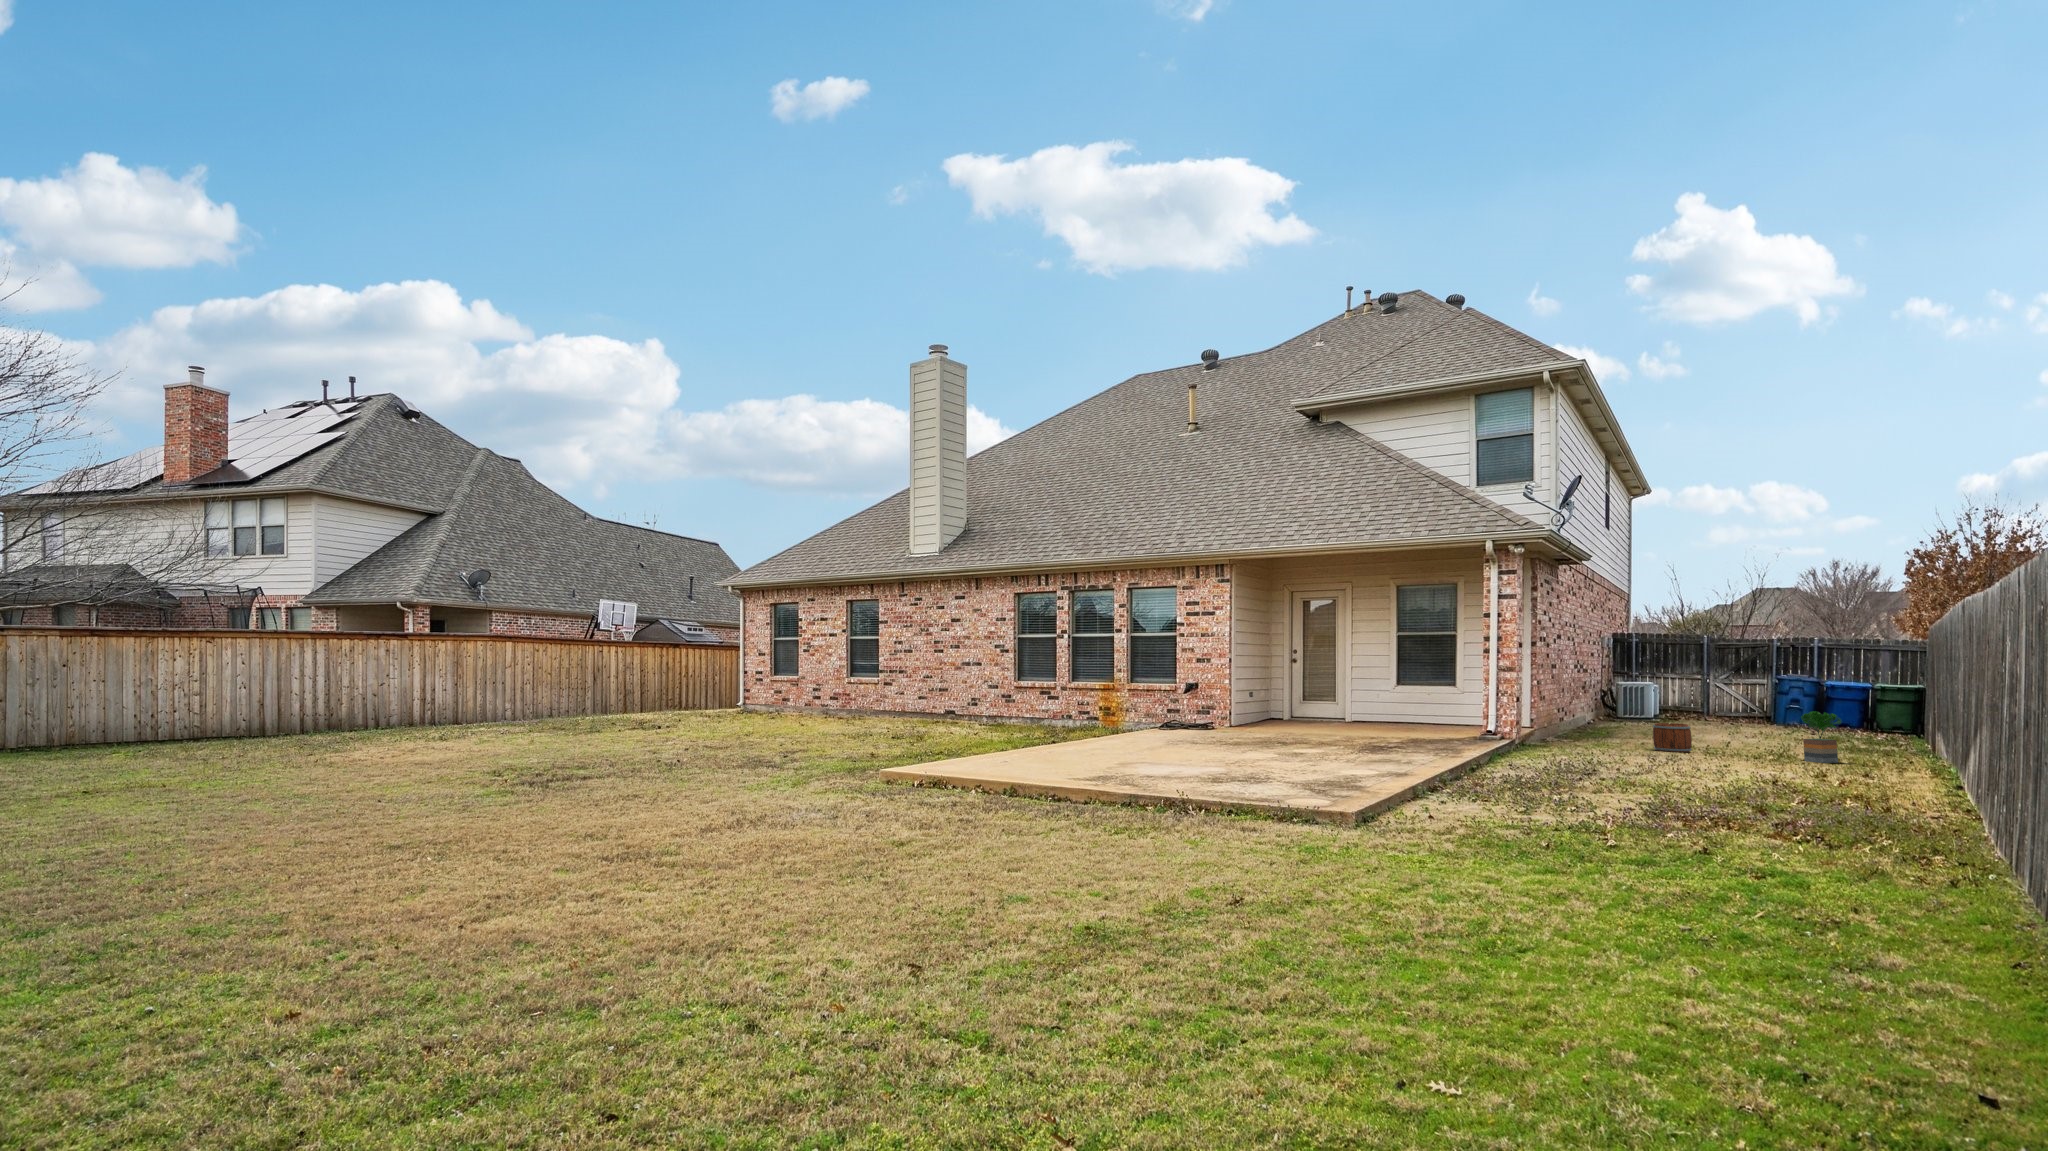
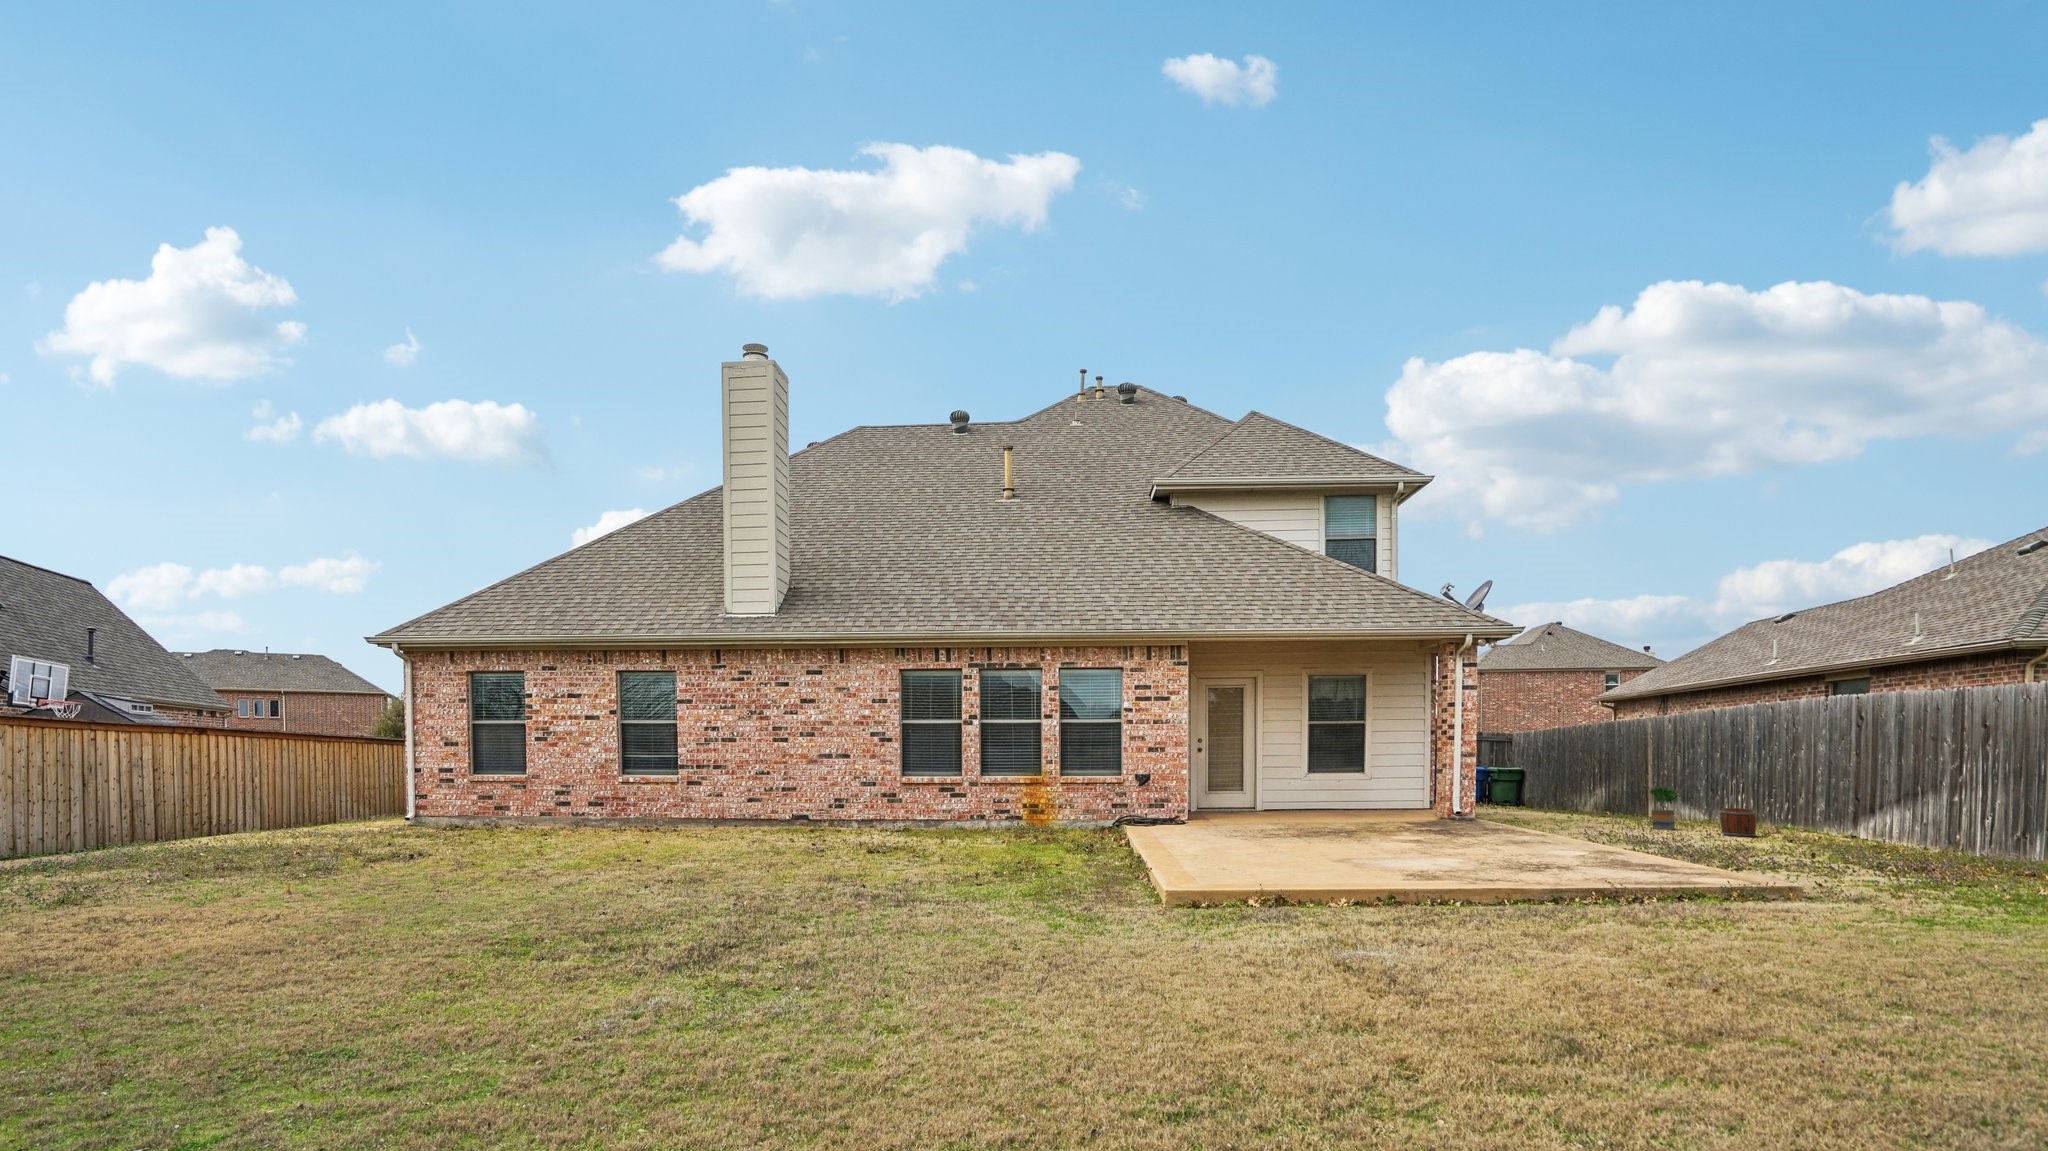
bucket: present [1653,723,1692,753] -> present [1721,808,1756,837]

